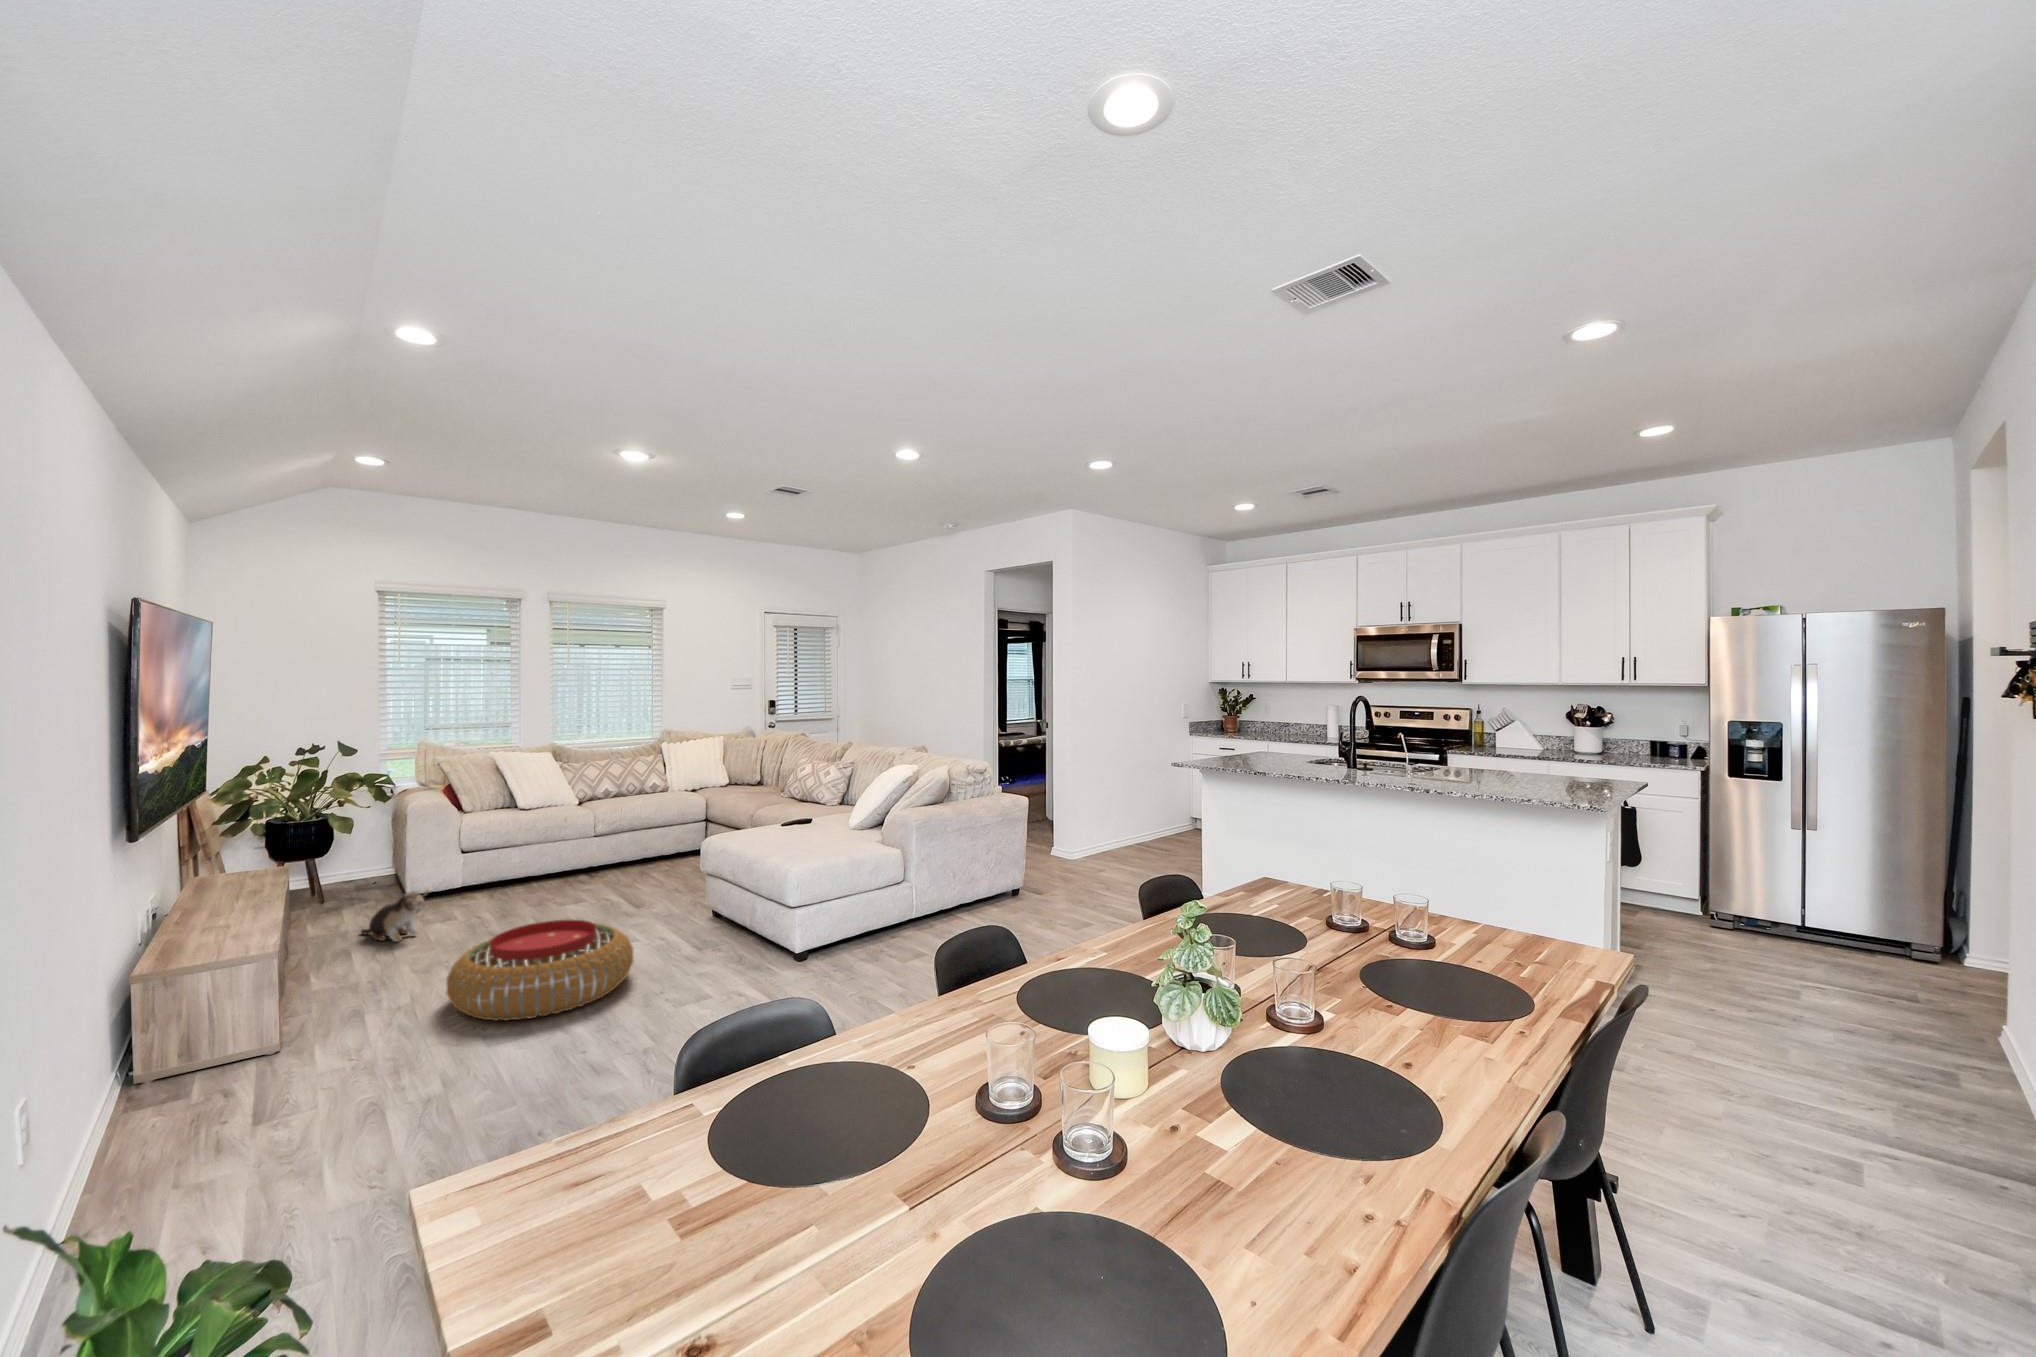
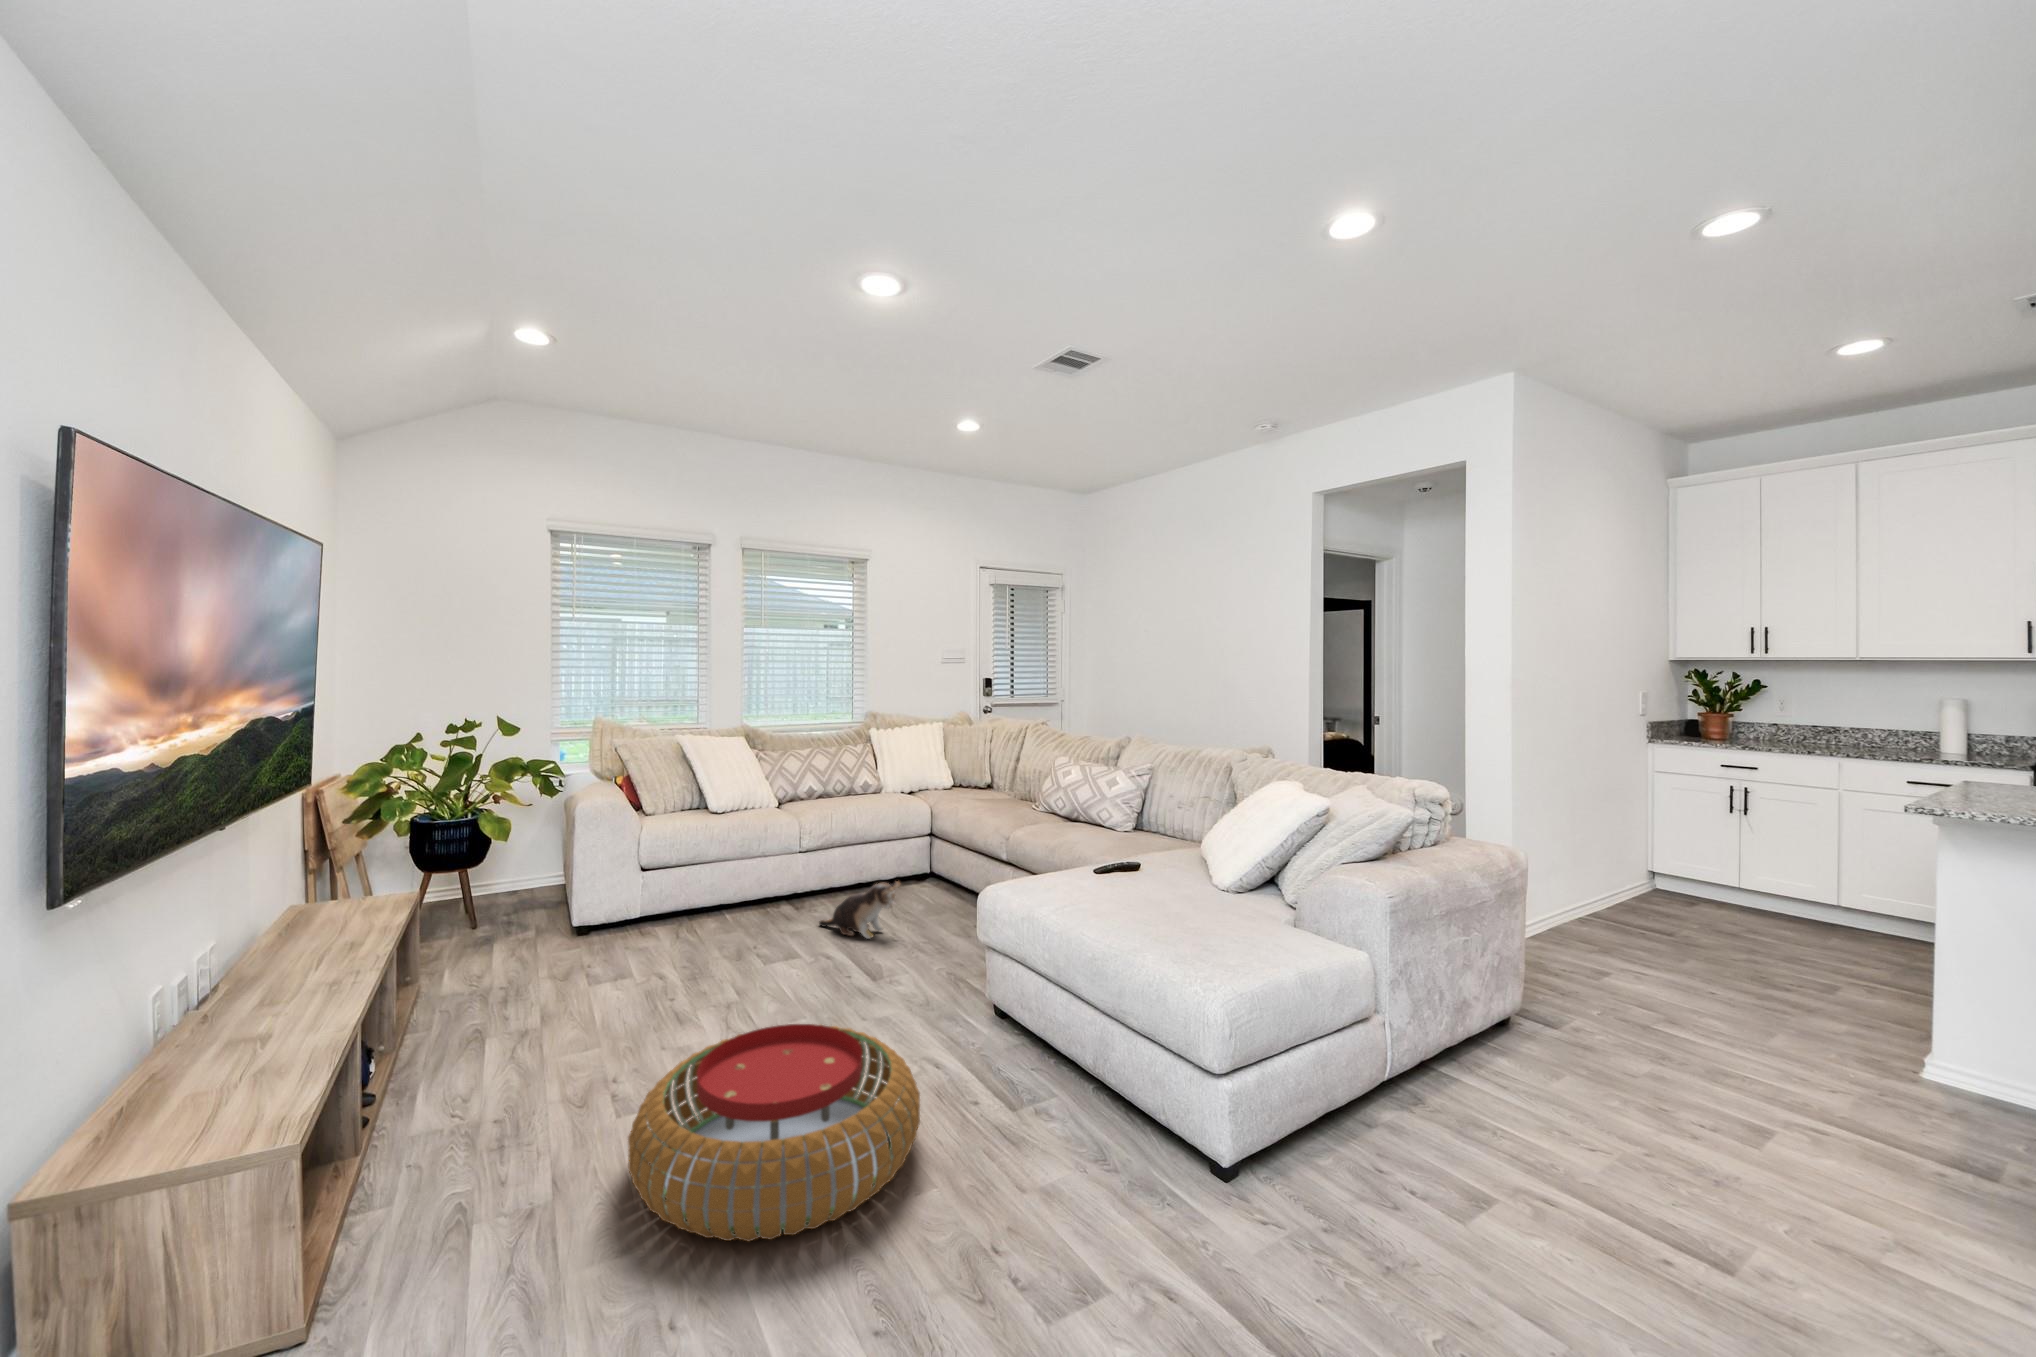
plush toy: present [361,891,428,942] -> present [819,881,900,939]

